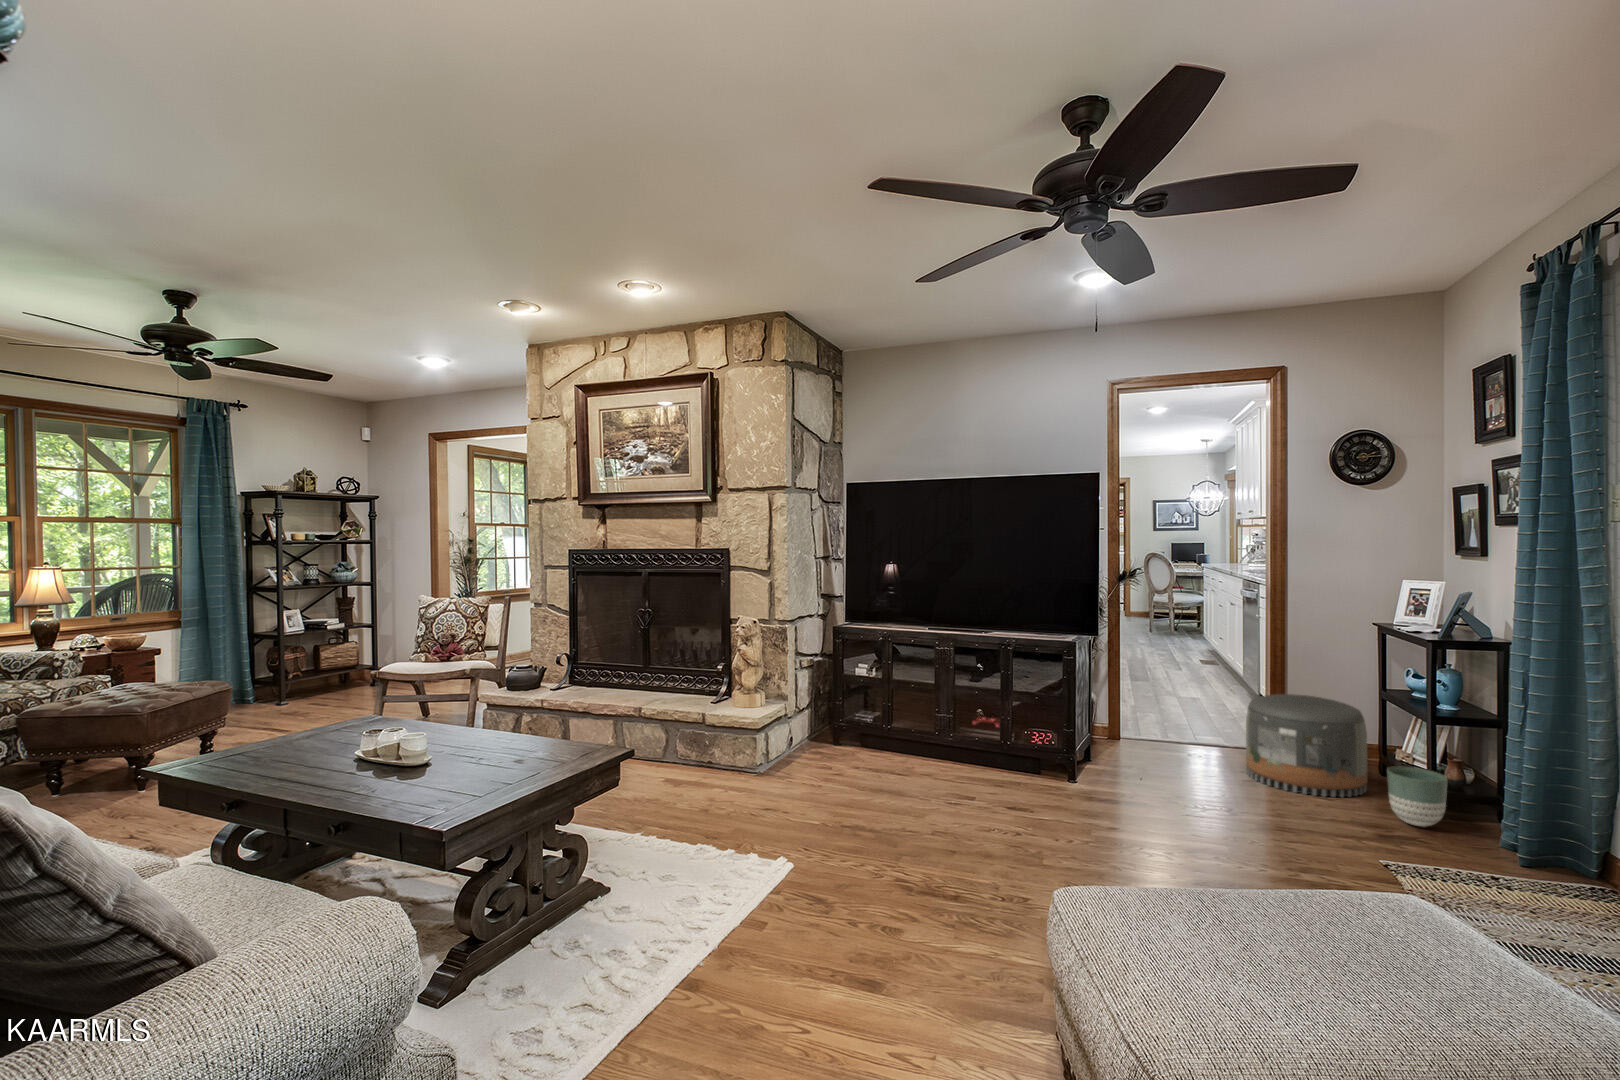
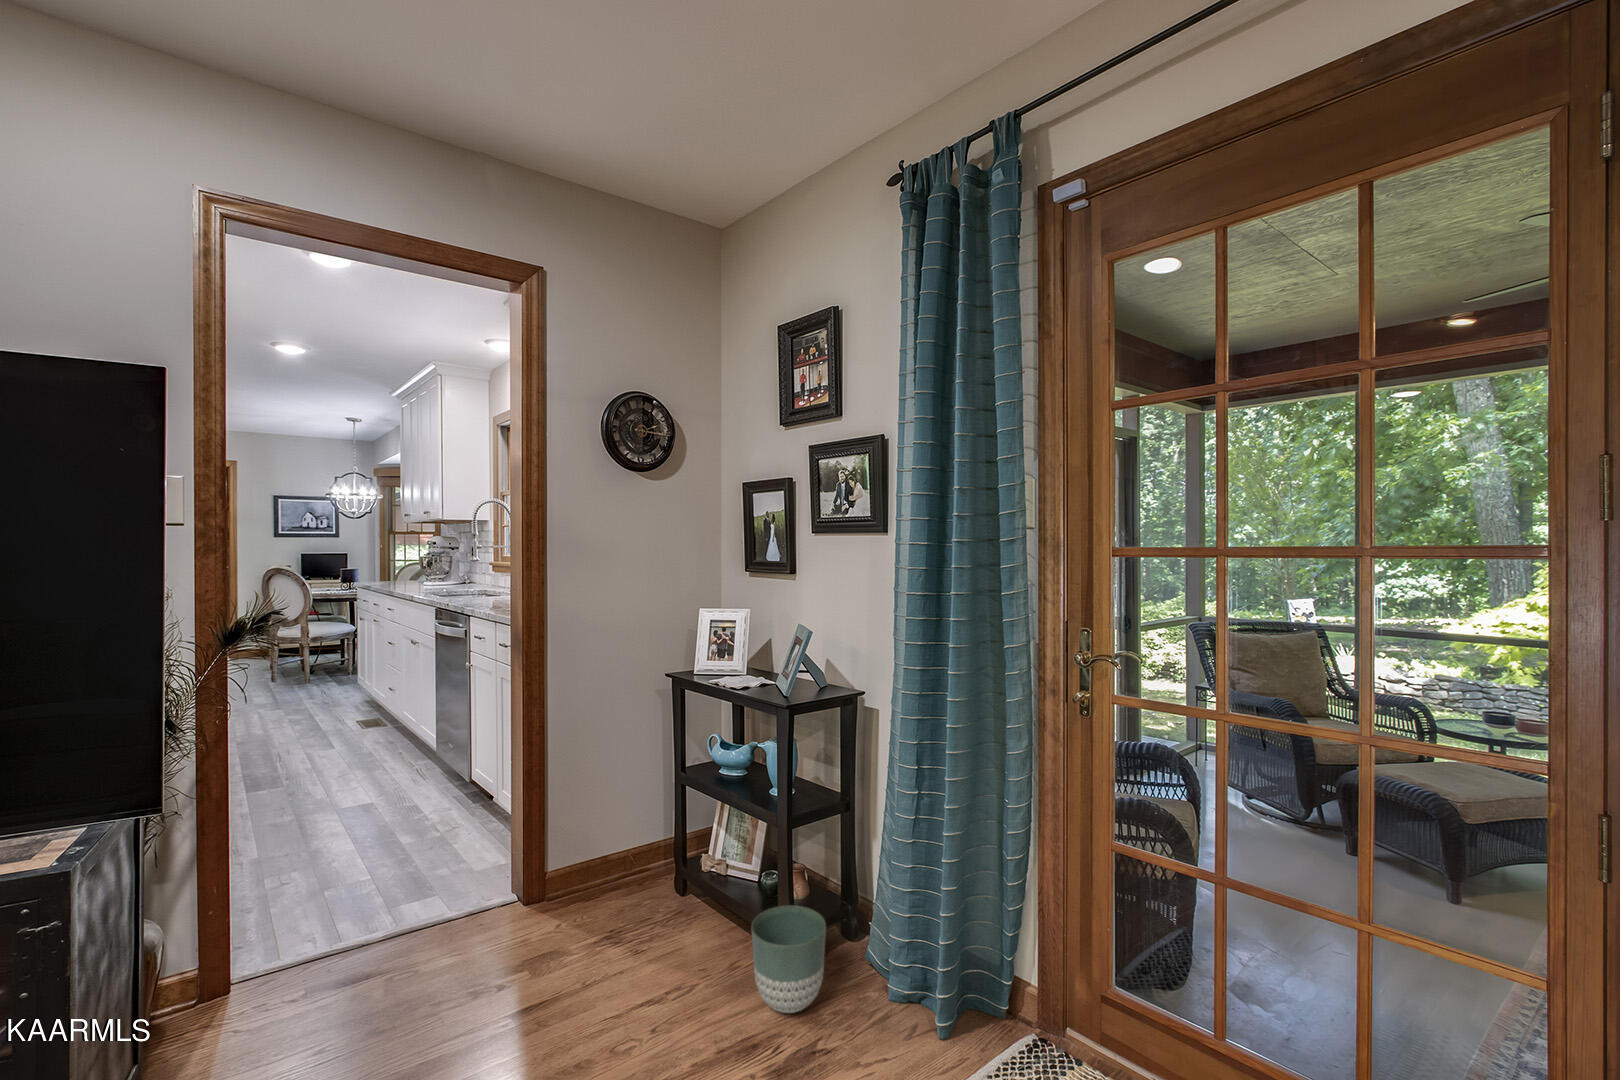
pouf: present [1246,694,1367,797] -> none [509,809,691,1026]

